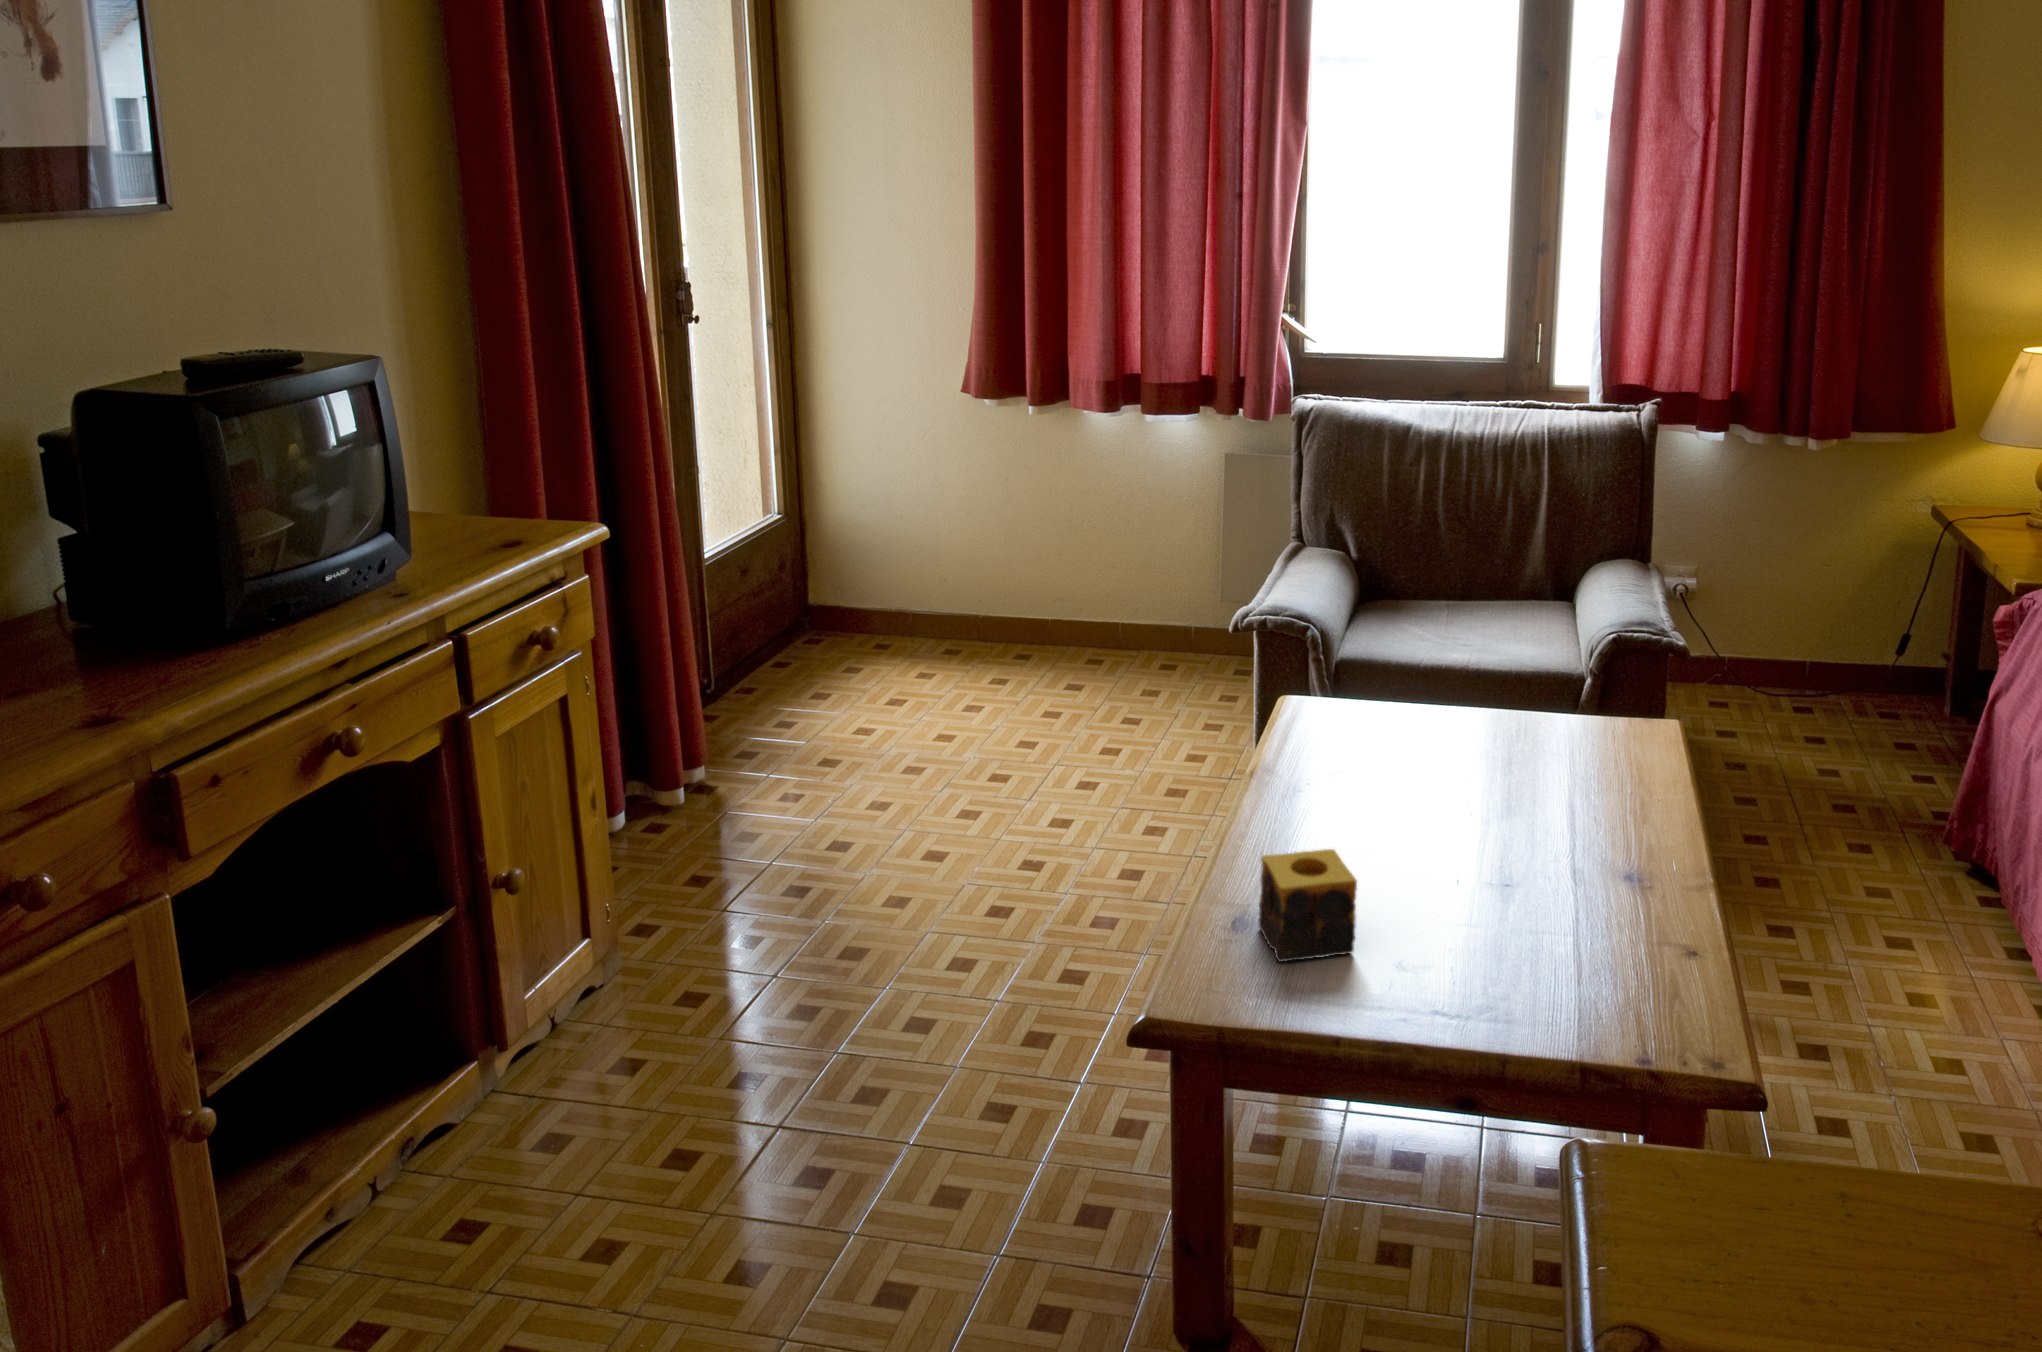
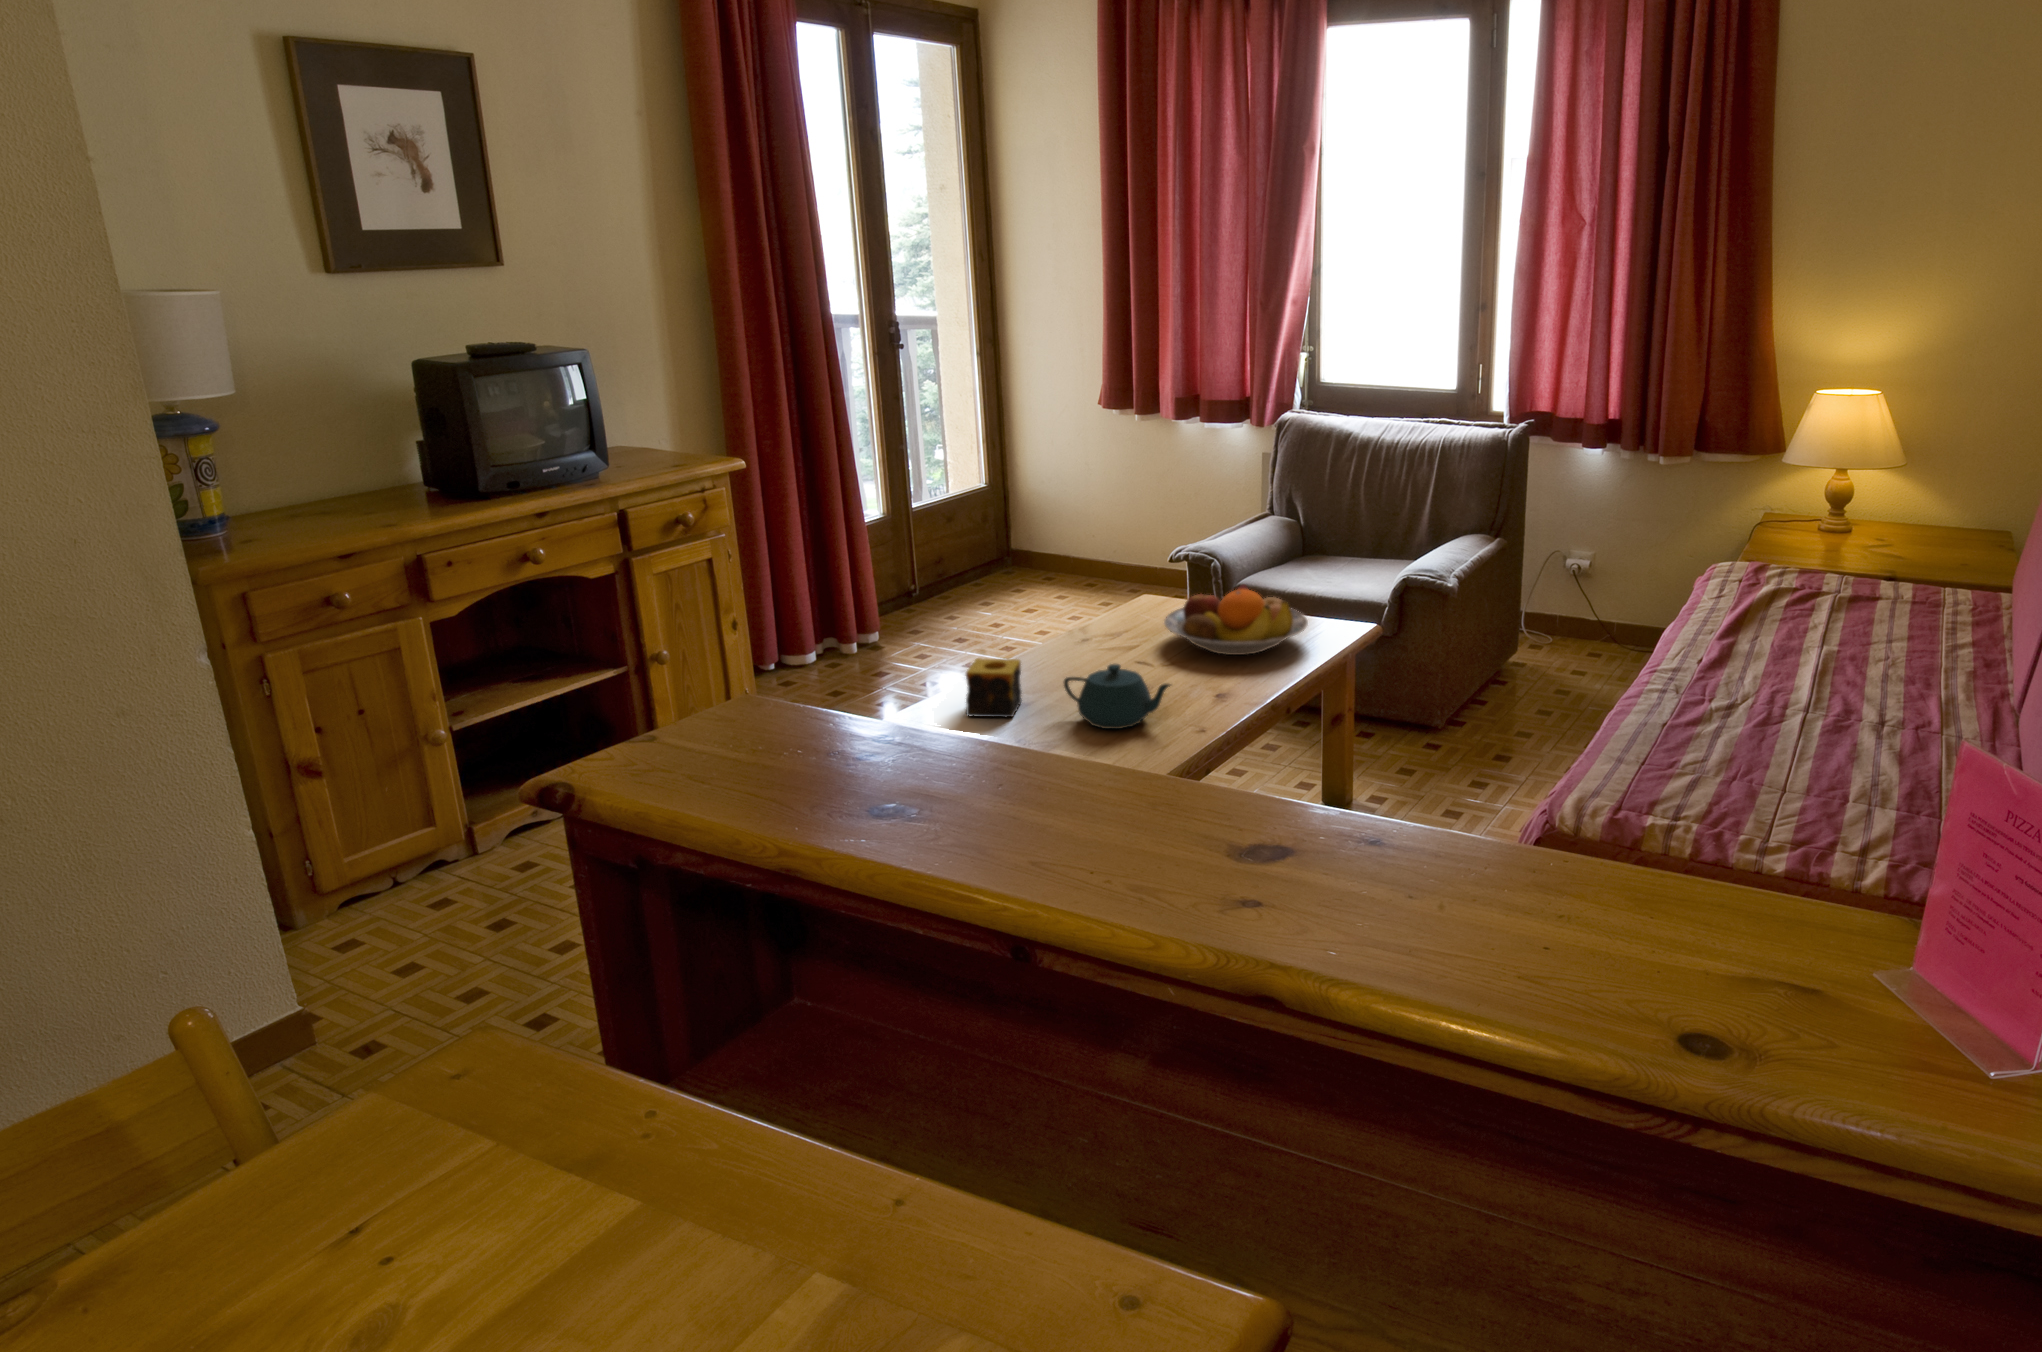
fruit bowl: none [1407,671,1629,787] -> present [1164,584,1308,655]
teapot: none [1426,843,1627,957] -> present [1064,664,1170,729]

